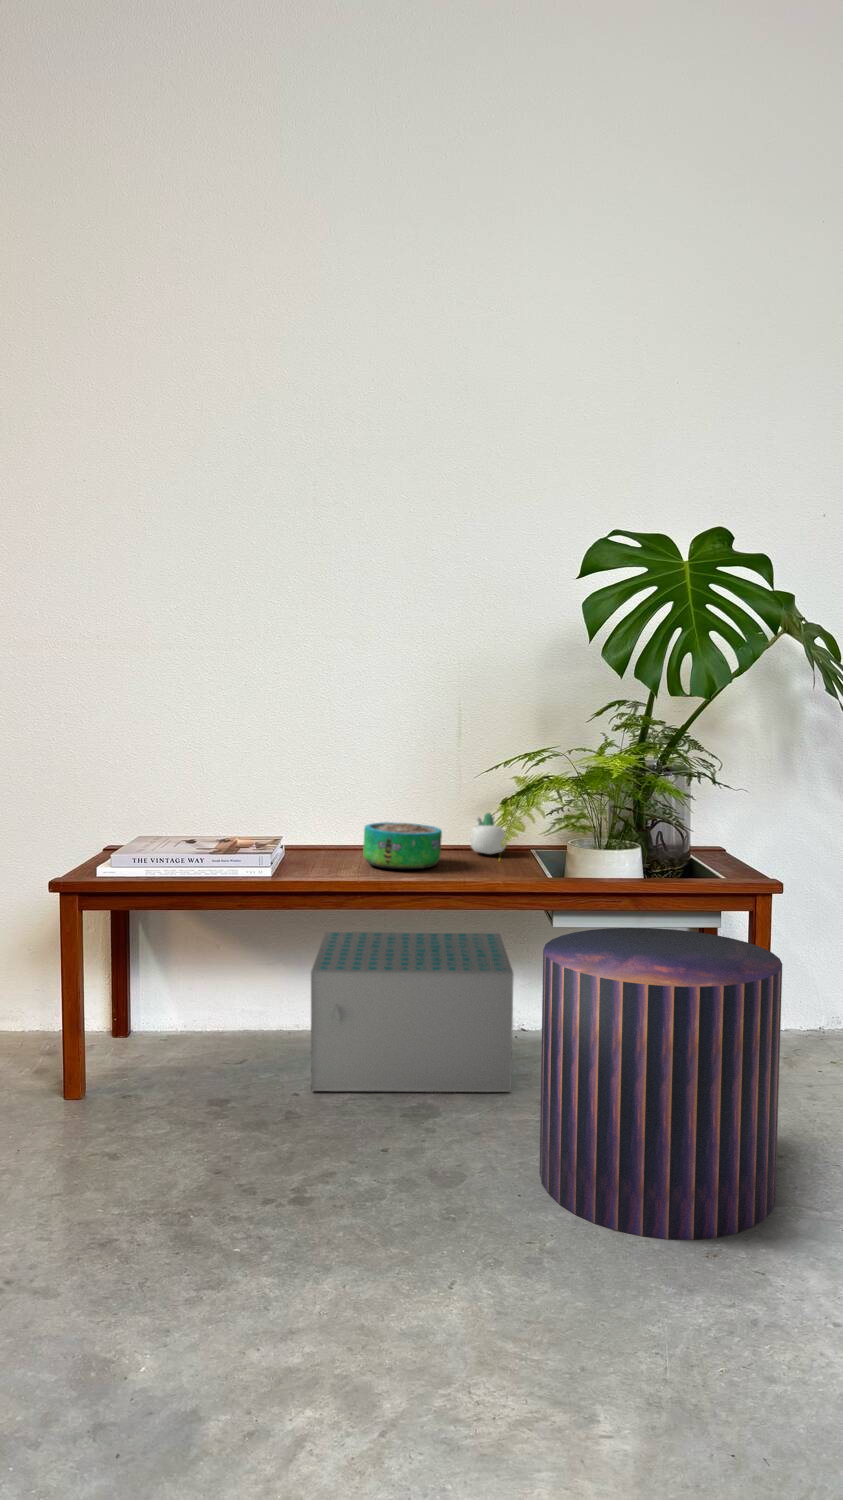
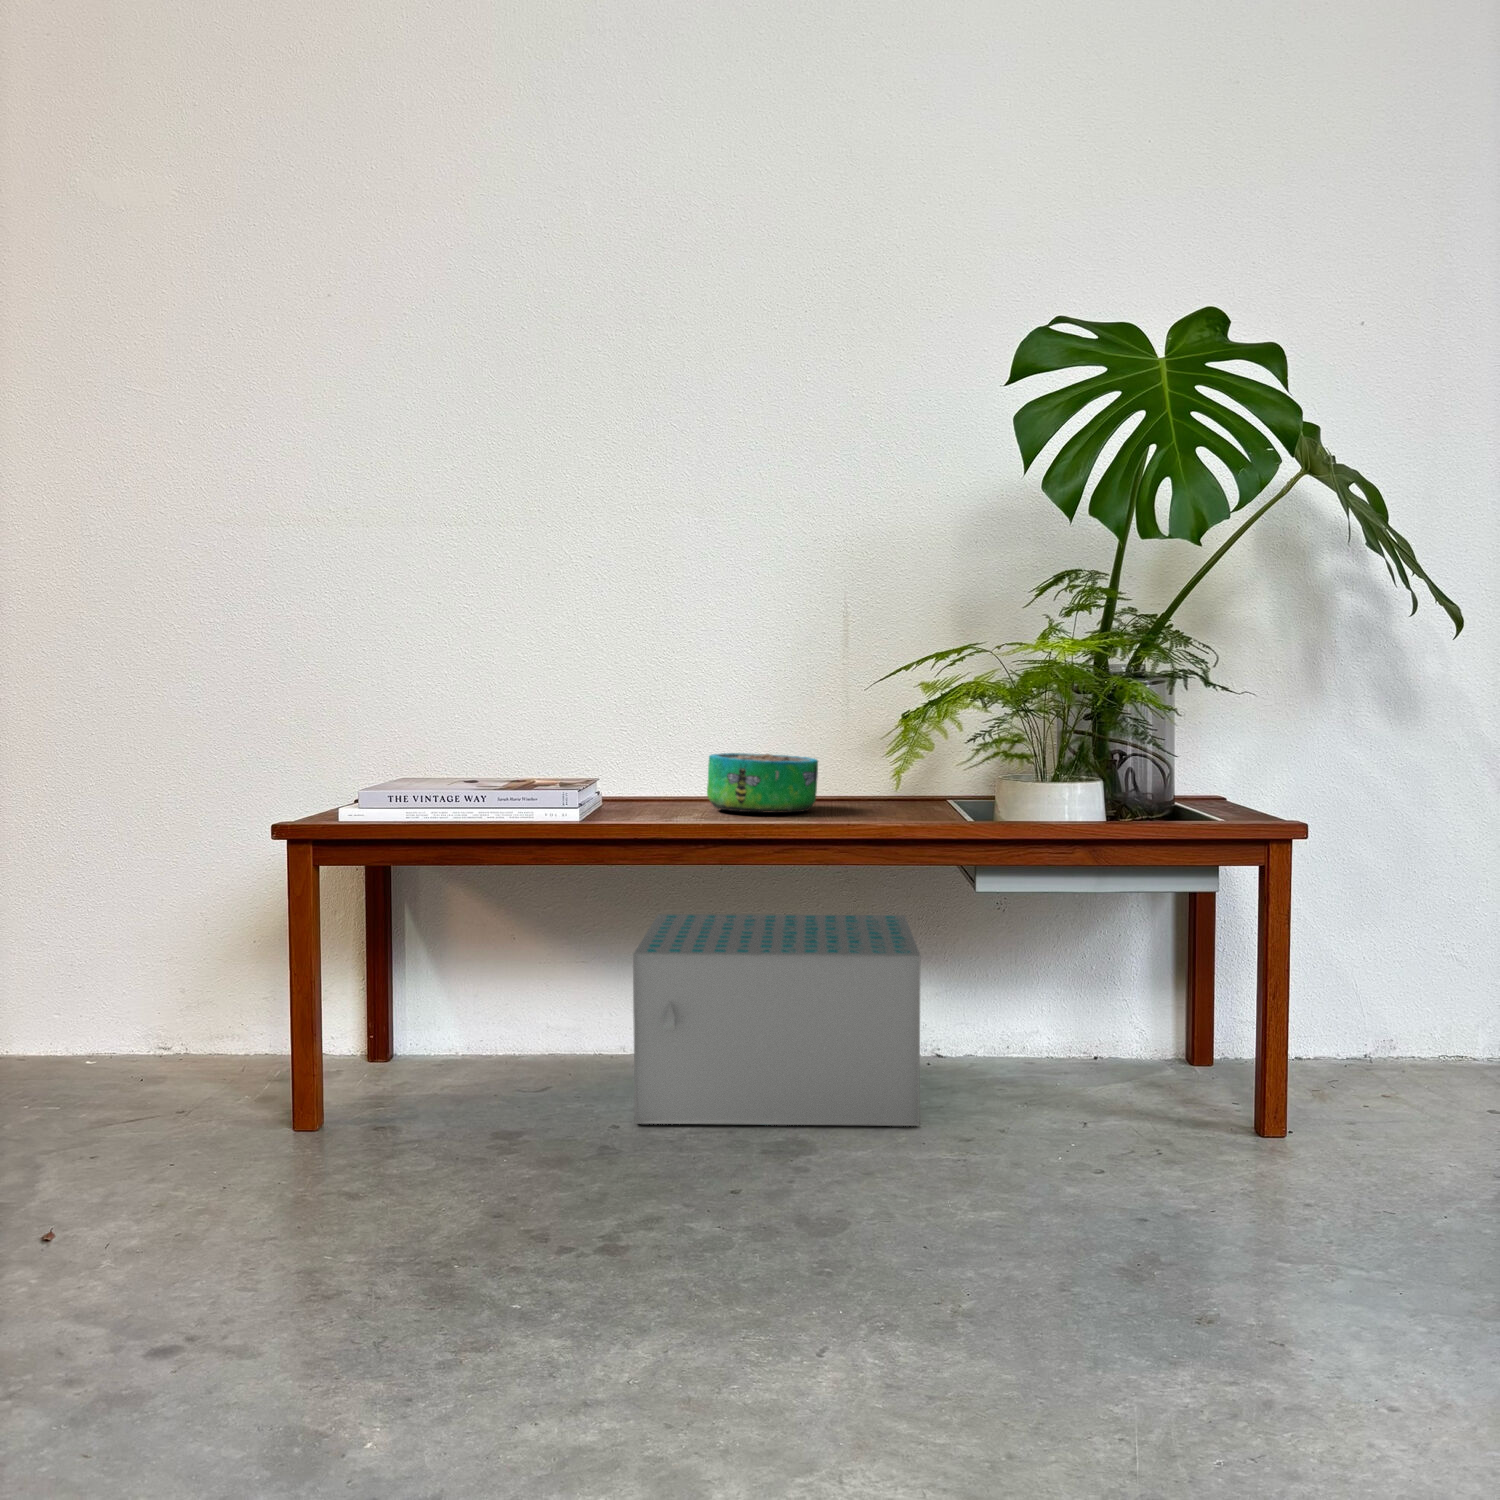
succulent planter: present [470,813,506,854] -> none [861,742,912,800]
pouf: present [539,928,782,1240] -> none [955,877,1306,1302]

